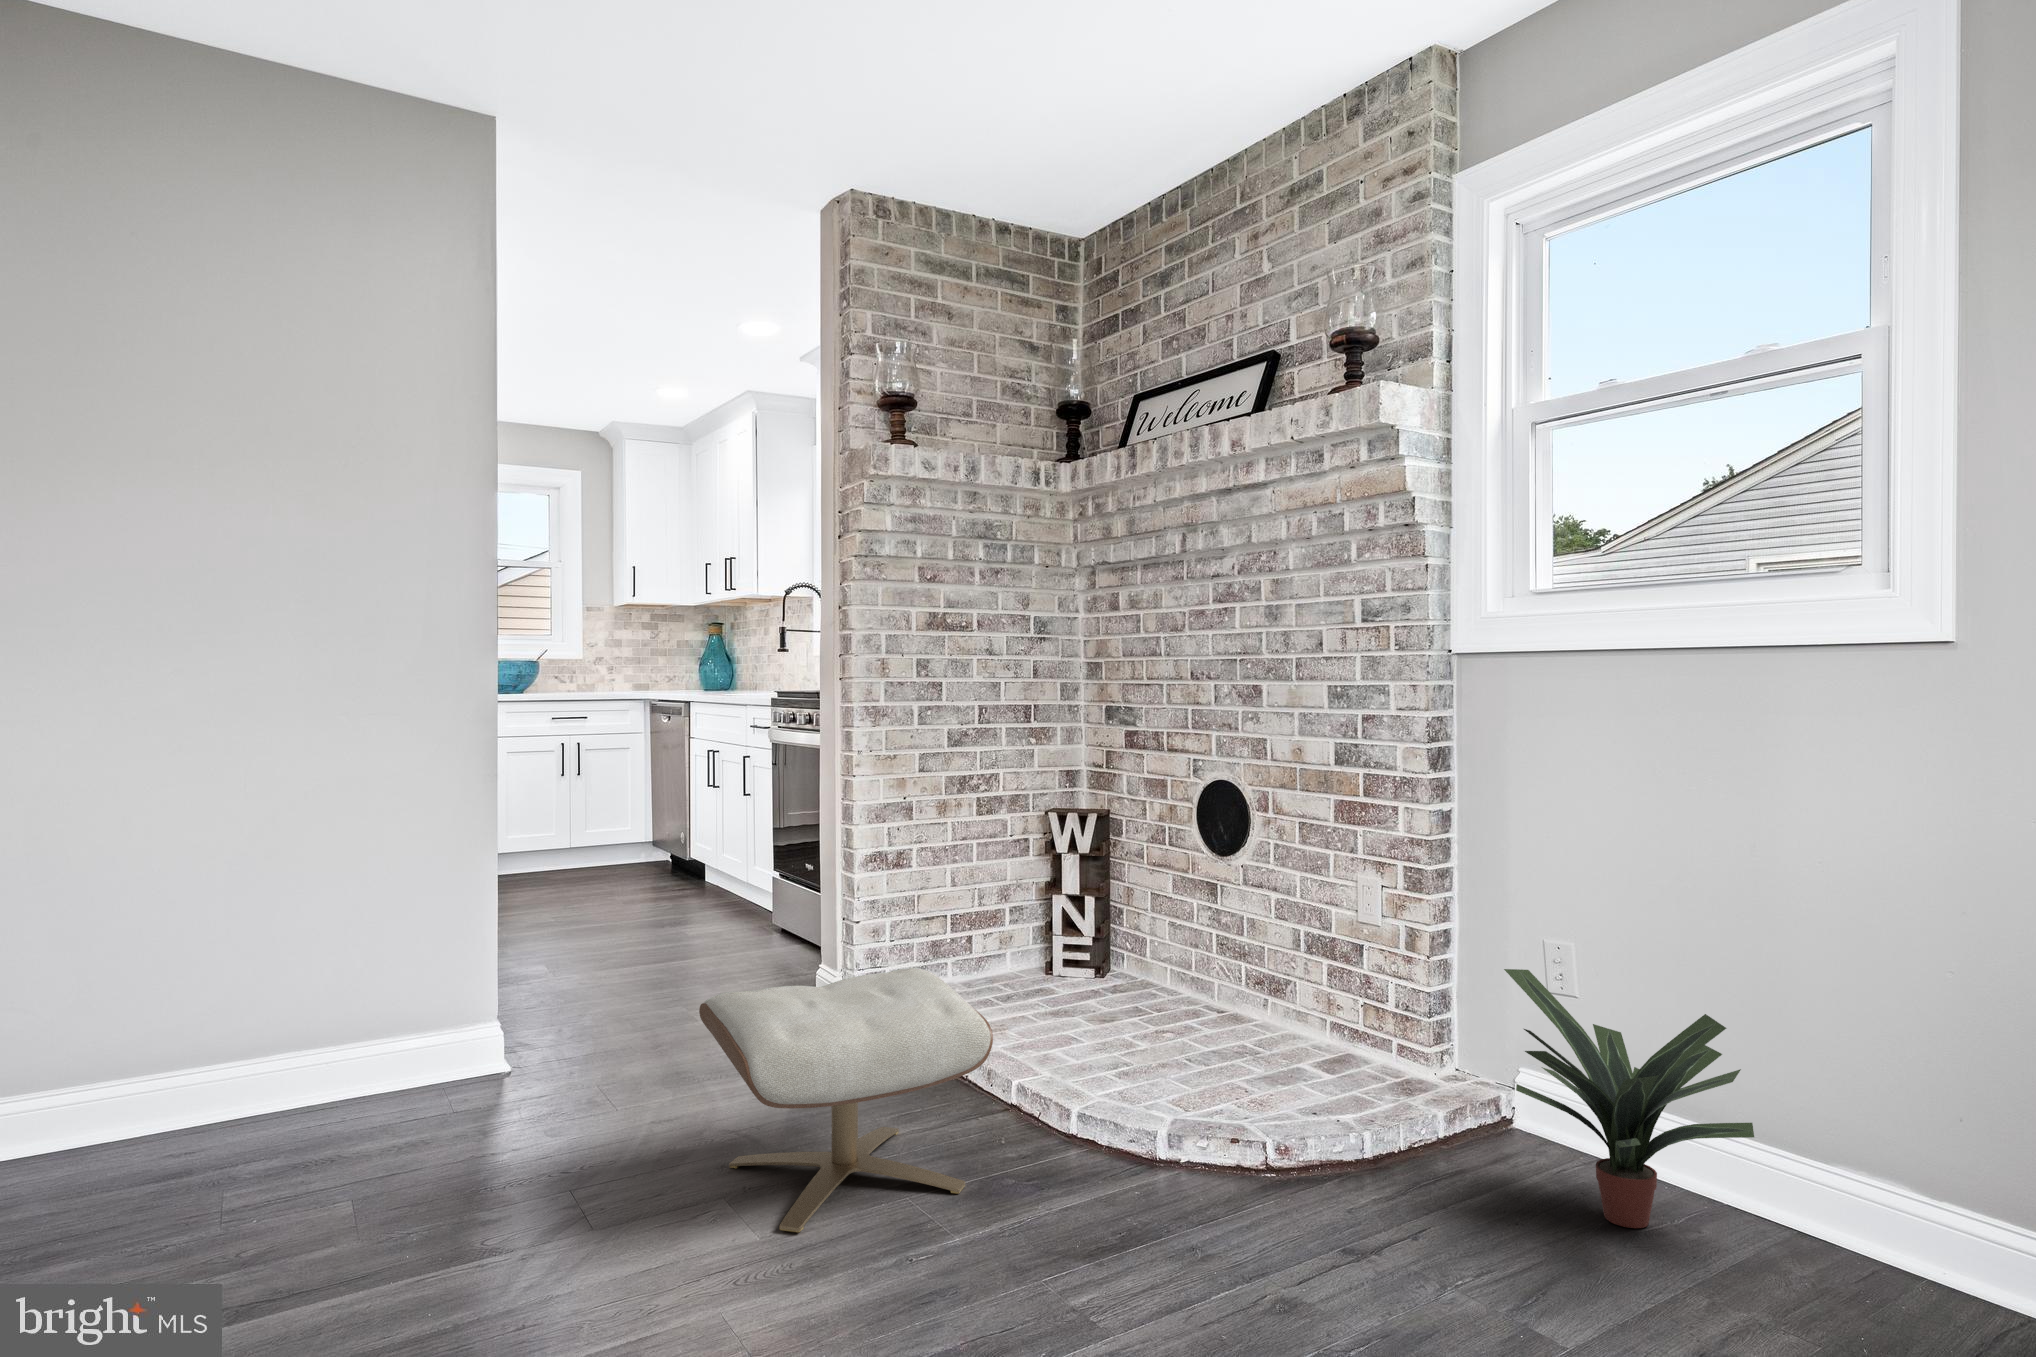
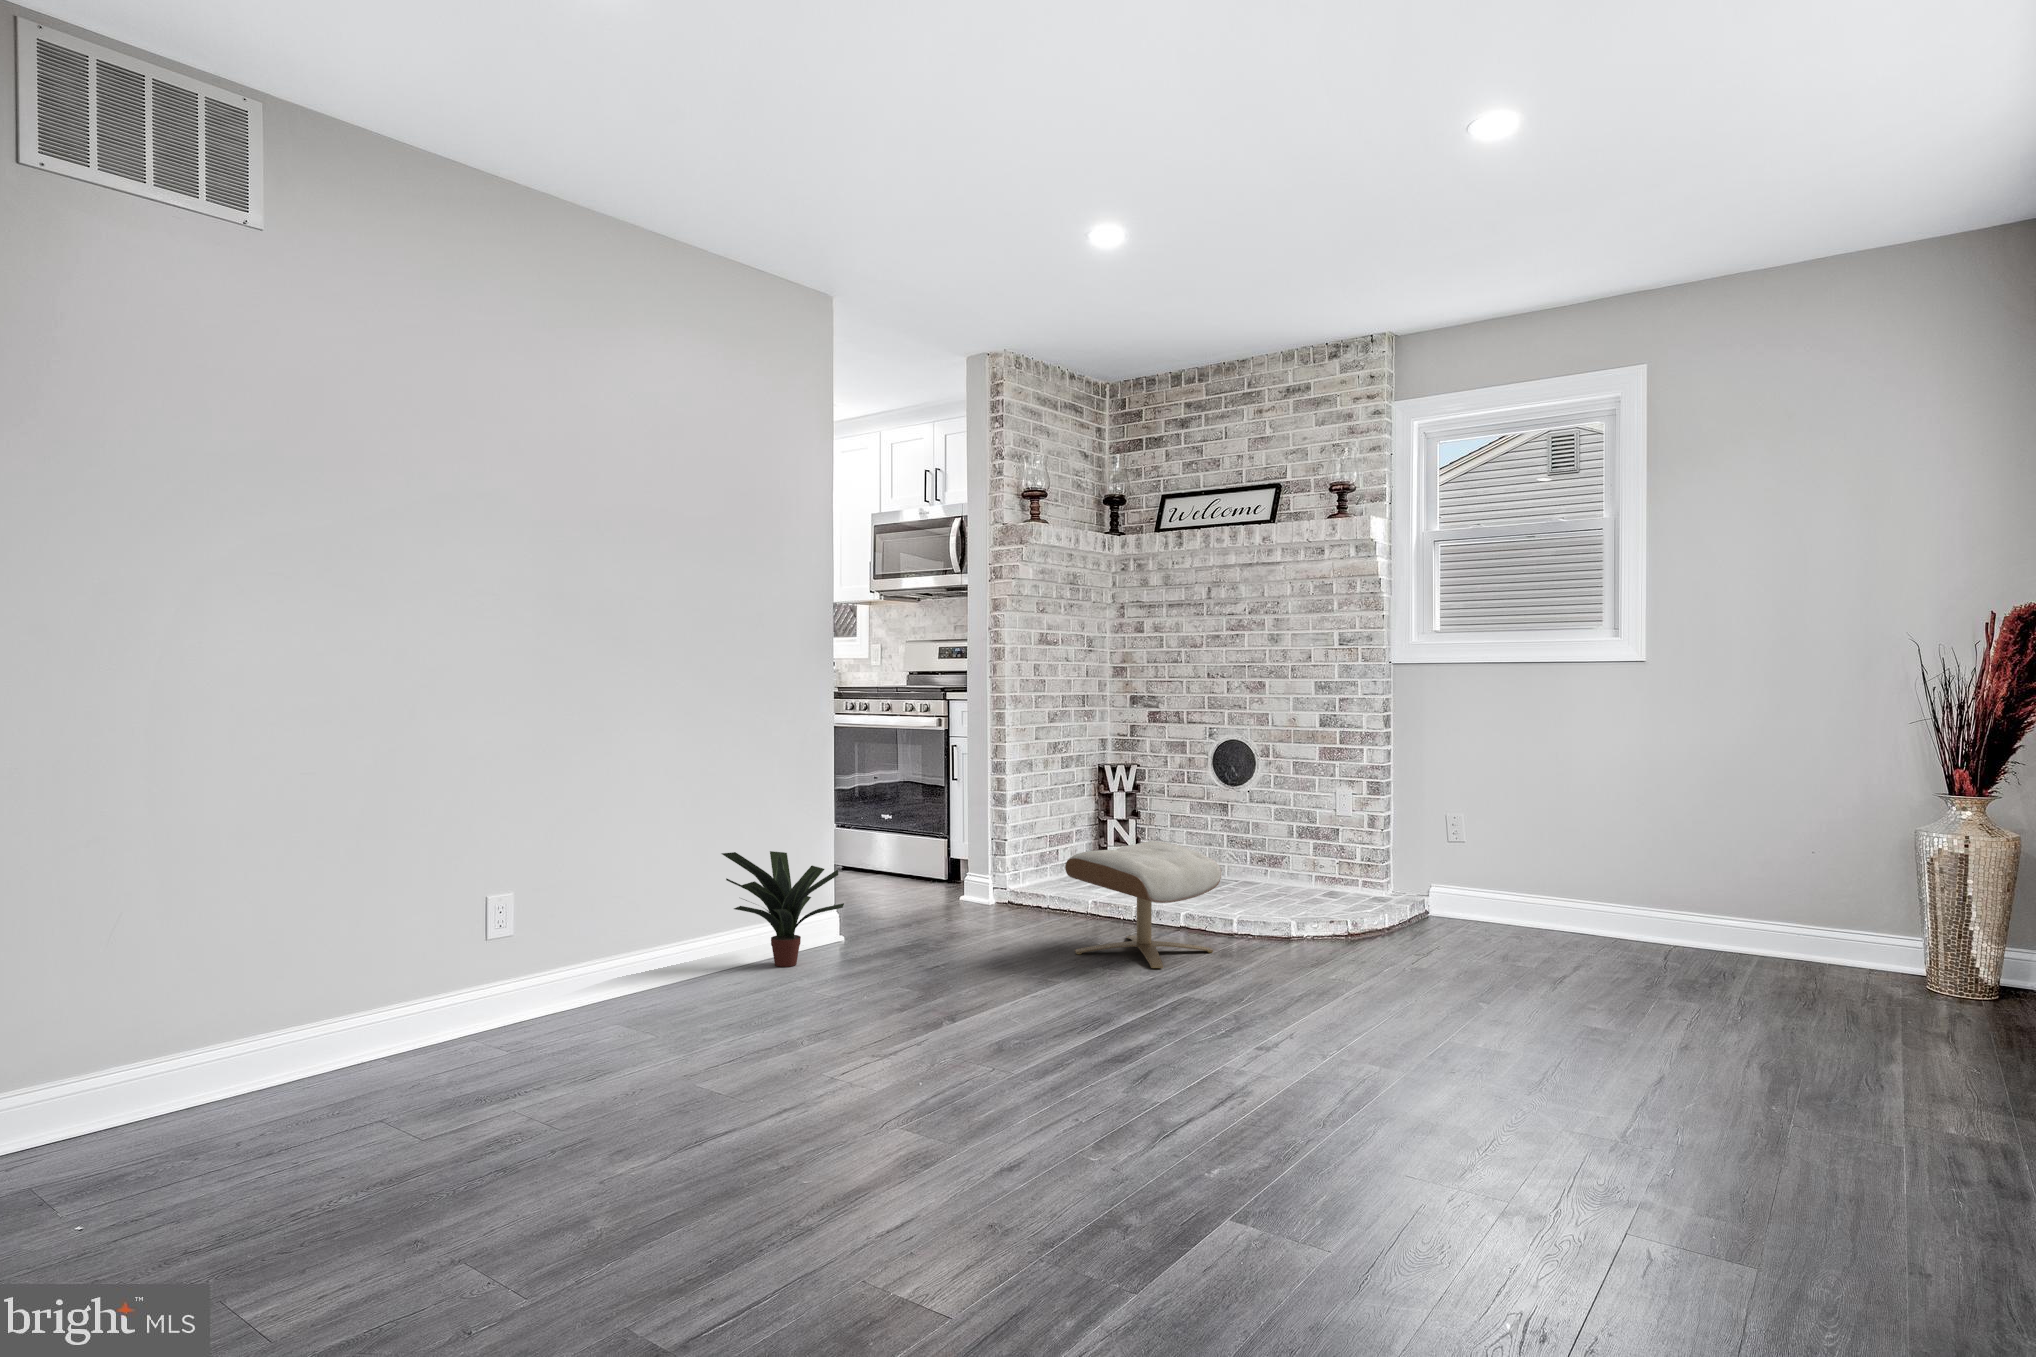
potted plant: present [1504,969,1754,1228] -> present [722,851,844,967]

